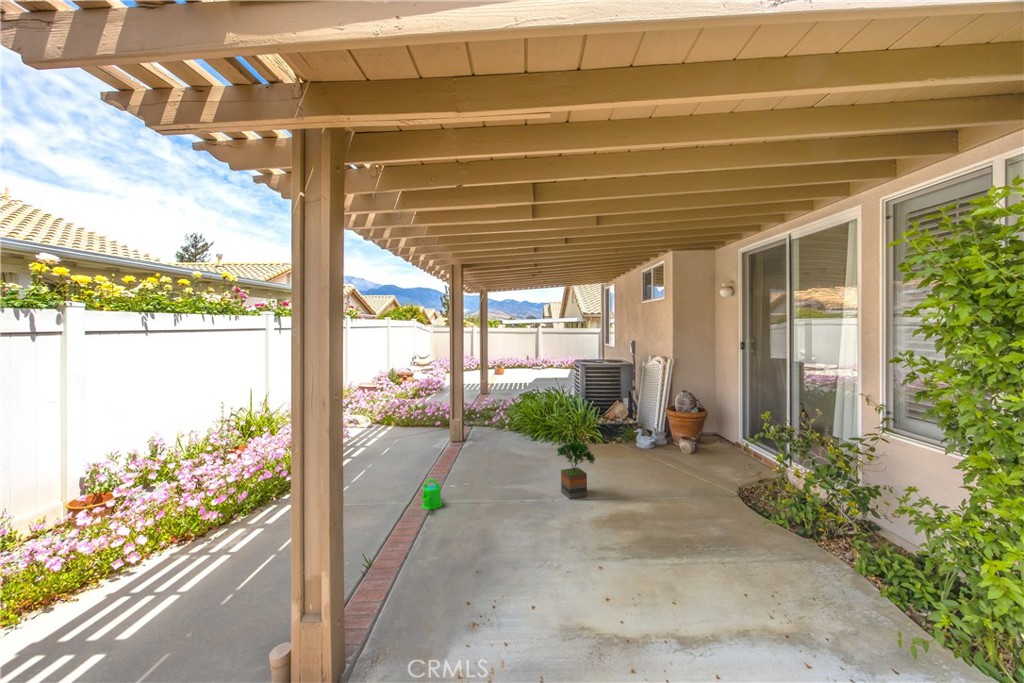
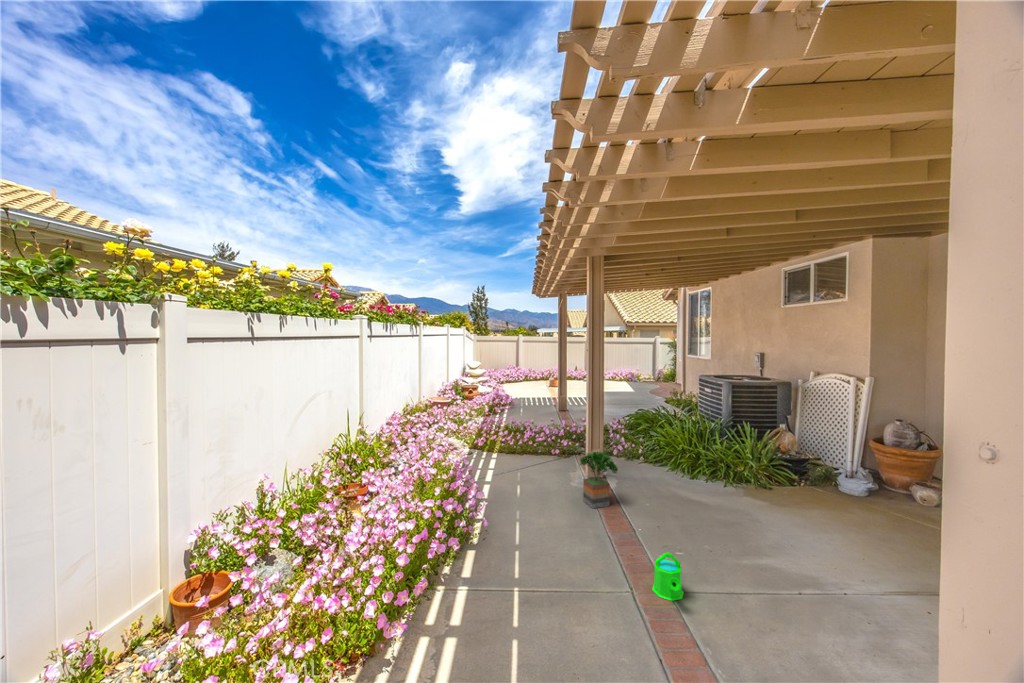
potted tree: present [557,442,595,499] -> present [580,452,618,509]

